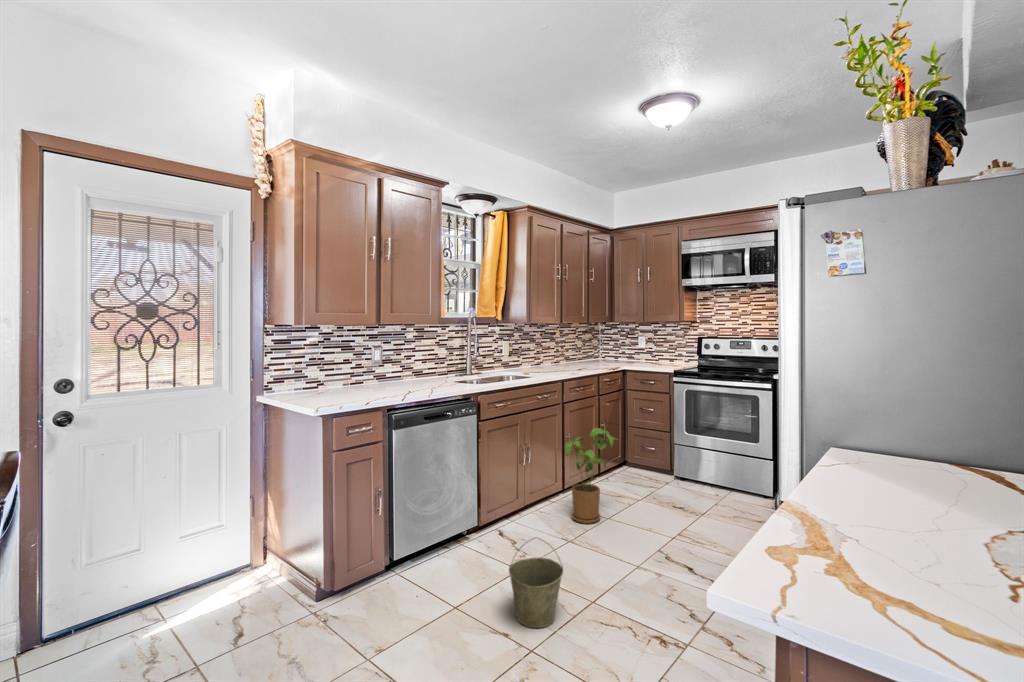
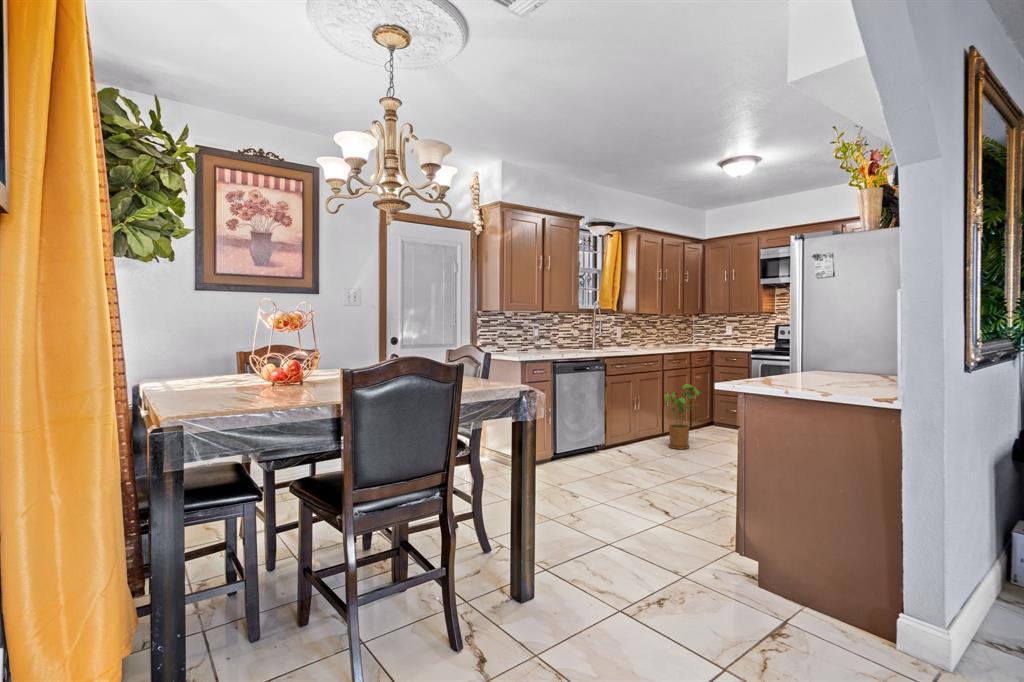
bucket: present [509,538,563,628] -> none [630,432,663,481]

